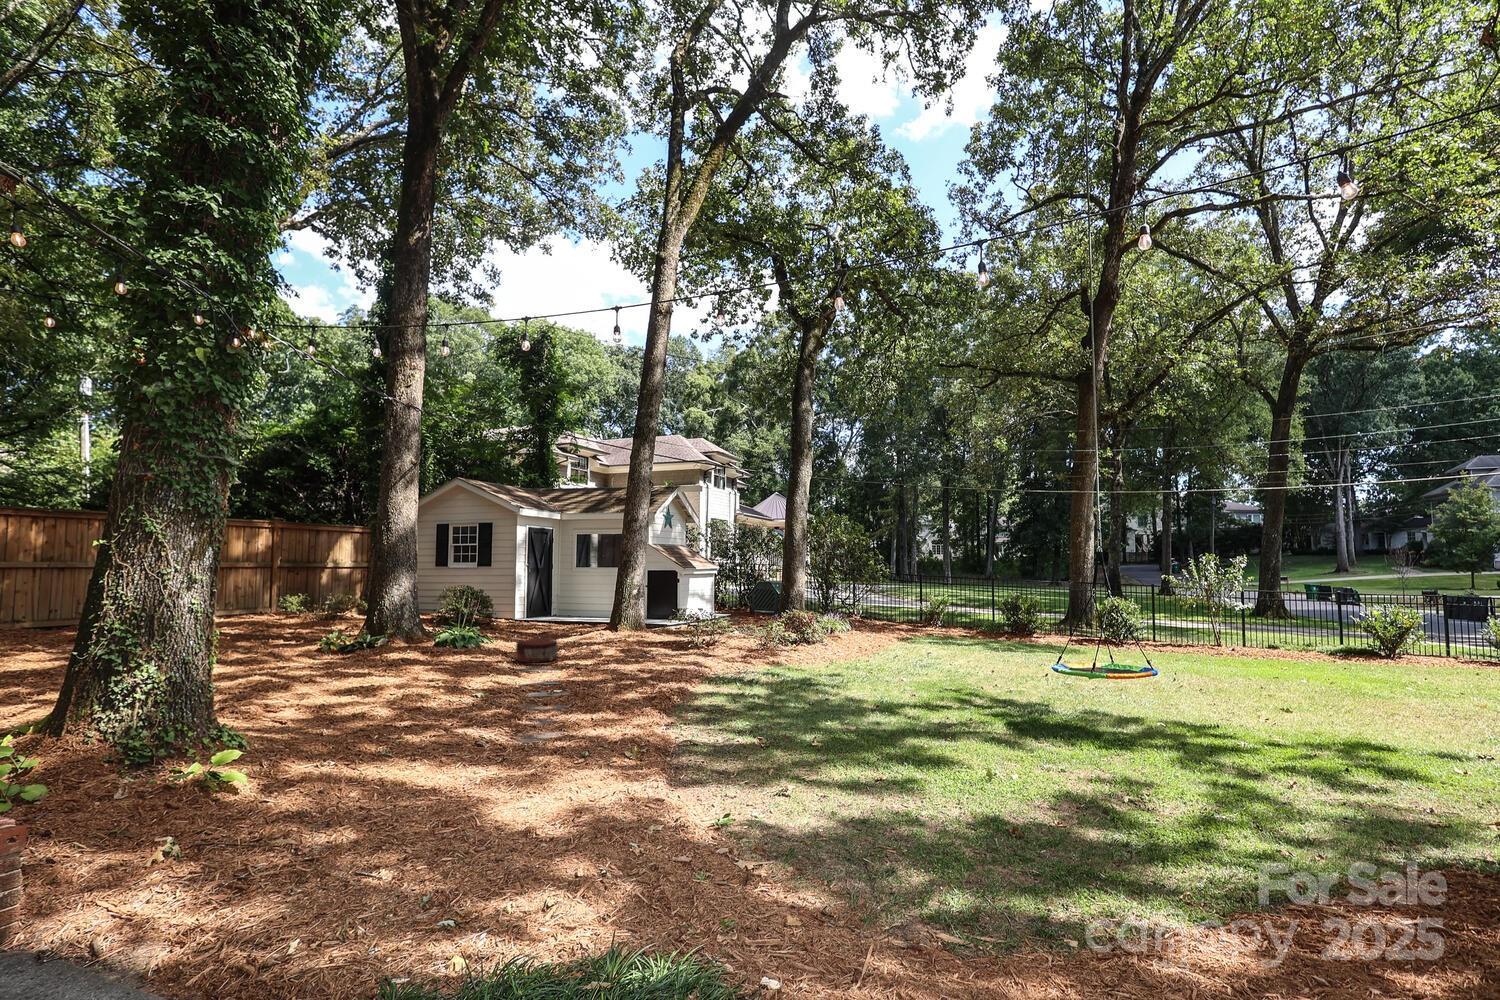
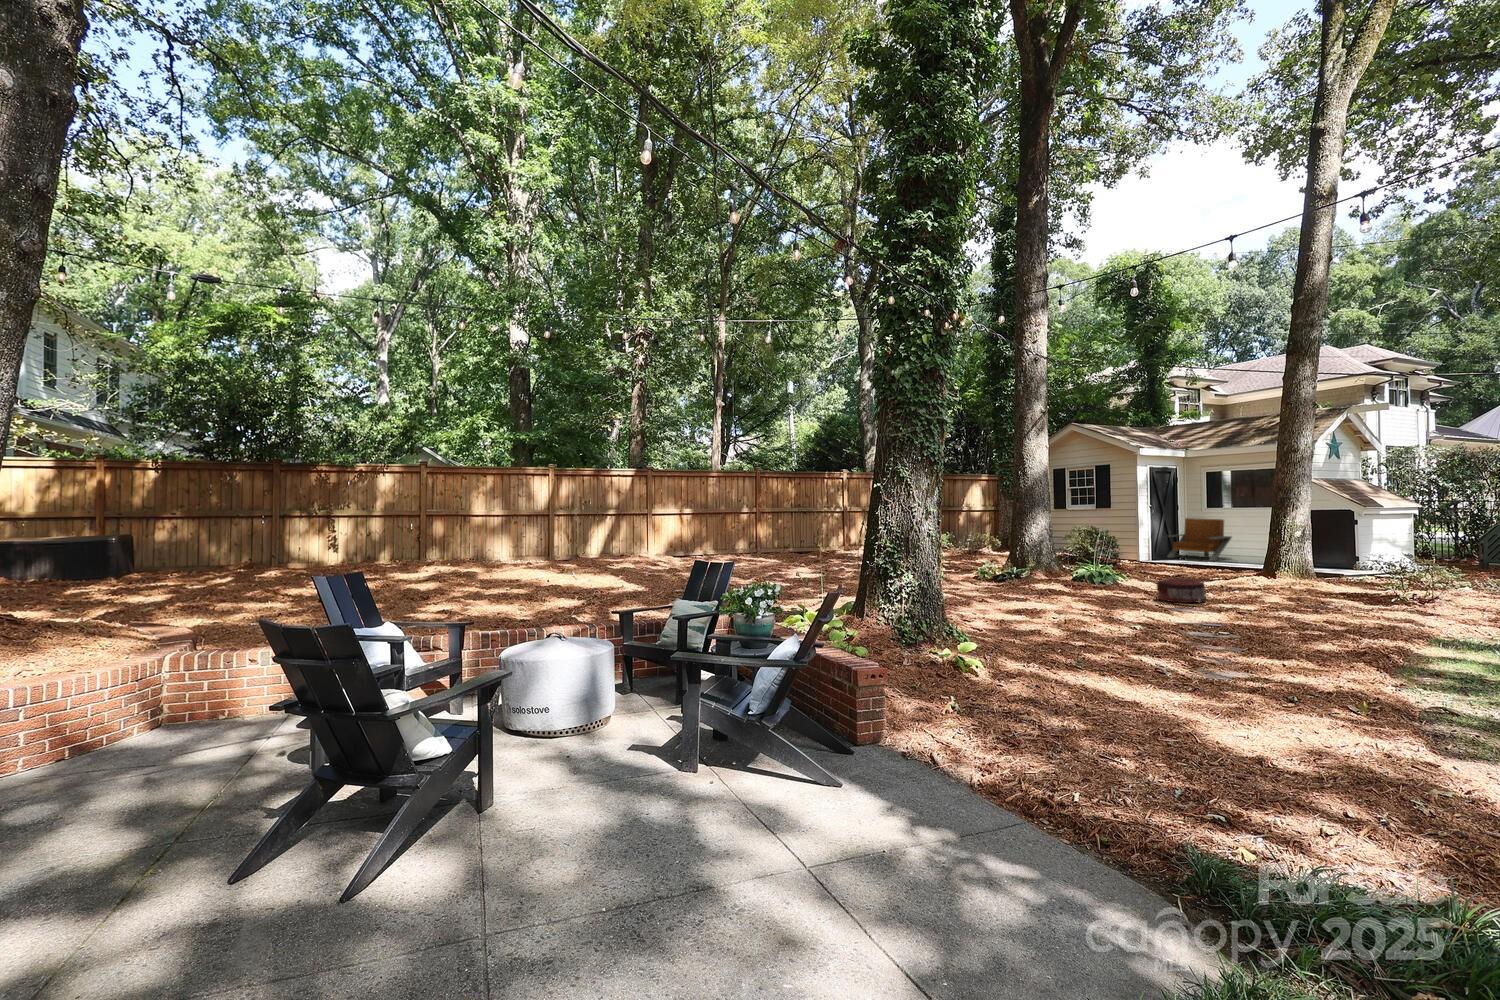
lounge chair: none [541,576,594,616] -> present [1167,518,1232,561]

